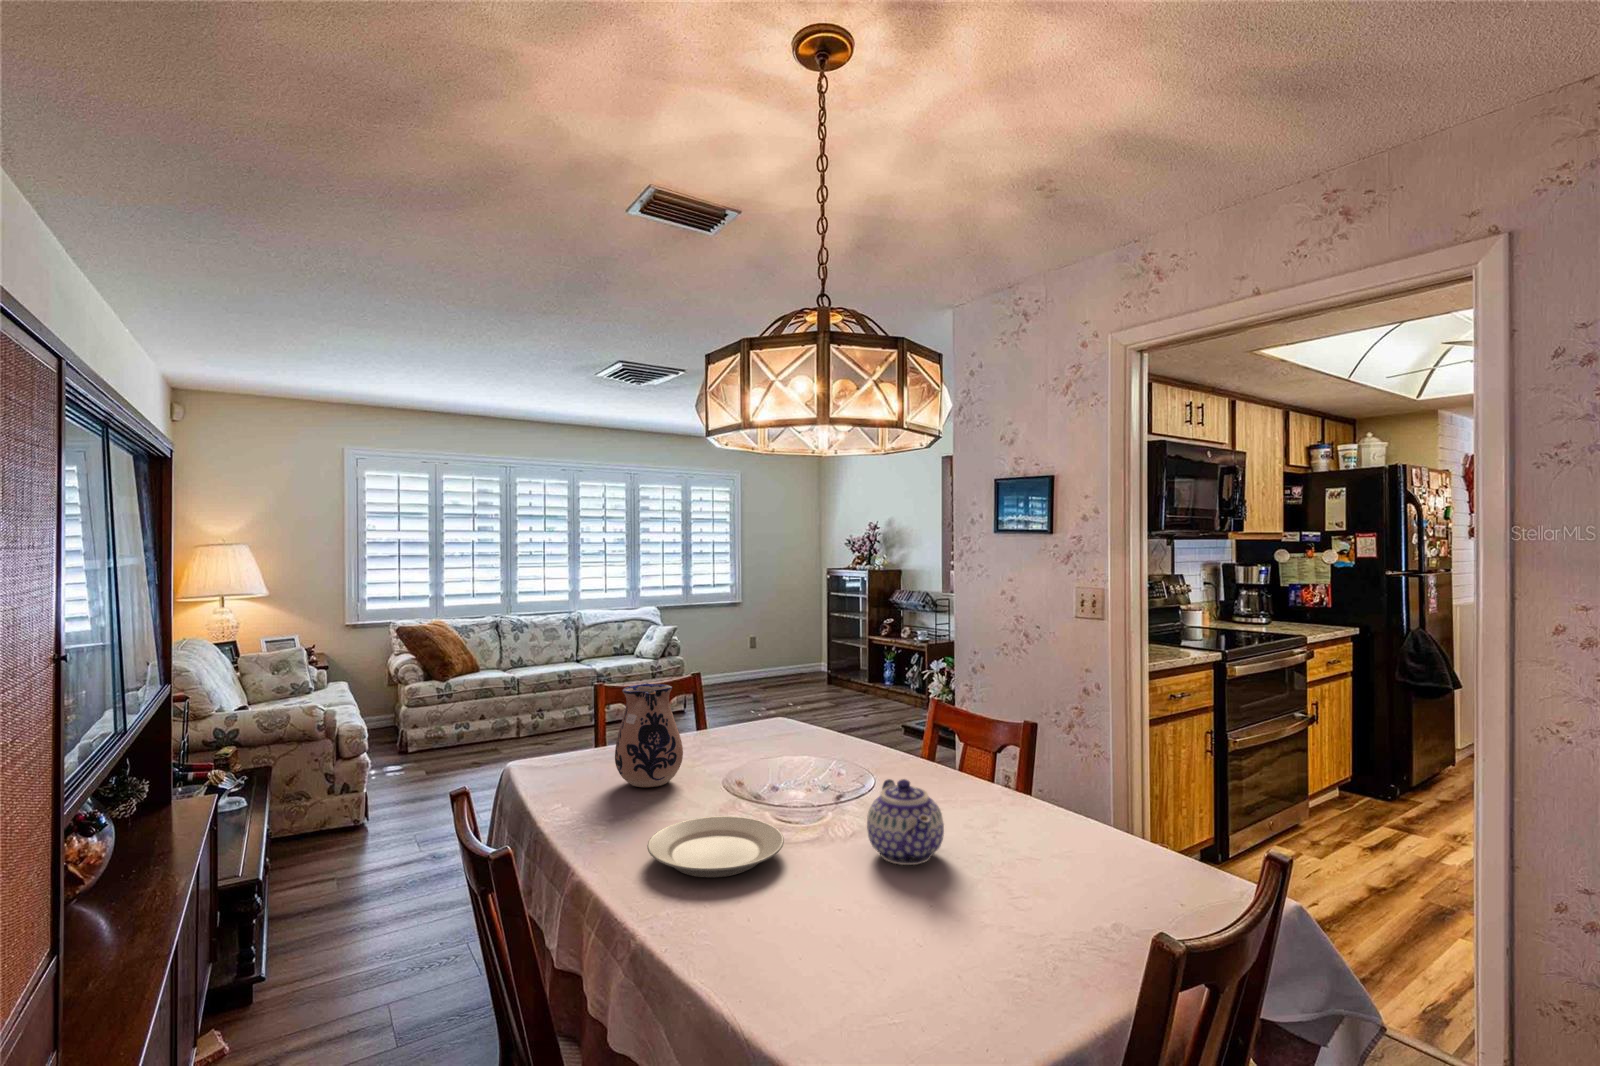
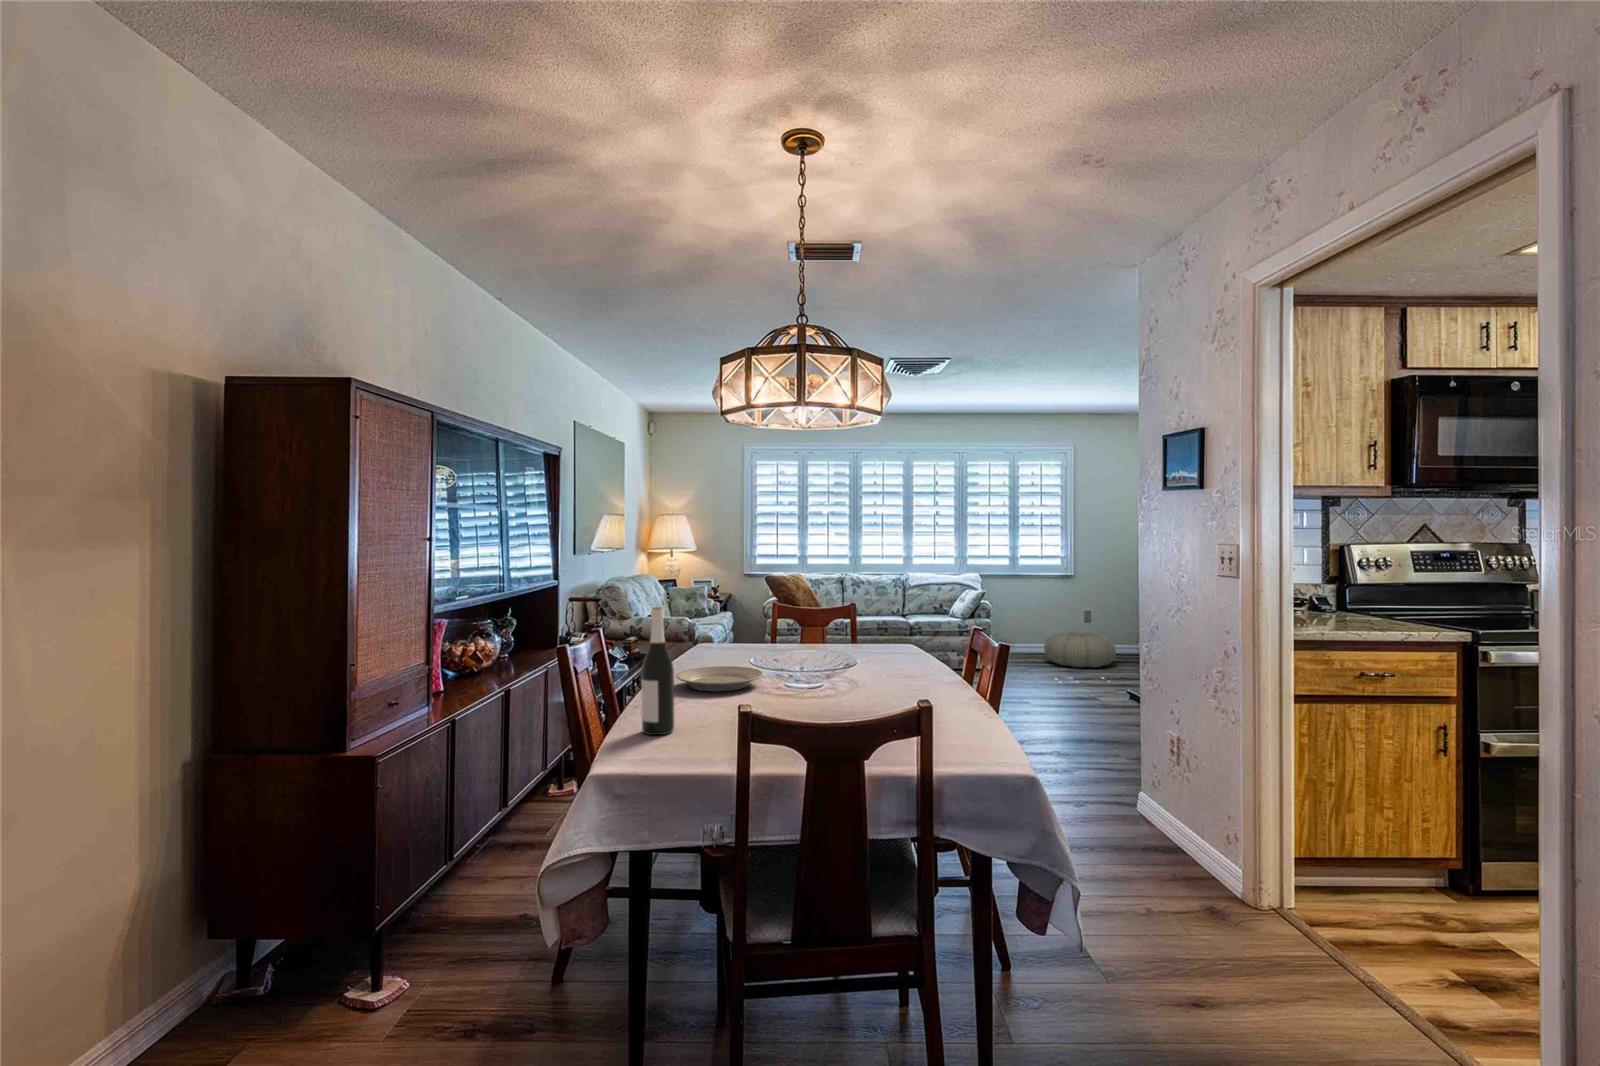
pouf: none [733,665,803,703] -> present [1044,632,1116,668]
ceramic pitcher: present [615,682,683,787] -> none [733,591,779,658]
teapot: present [867,779,944,865] -> none [795,646,848,703]
wine bottle: none [812,782,870,1023] -> present [641,607,675,735]

